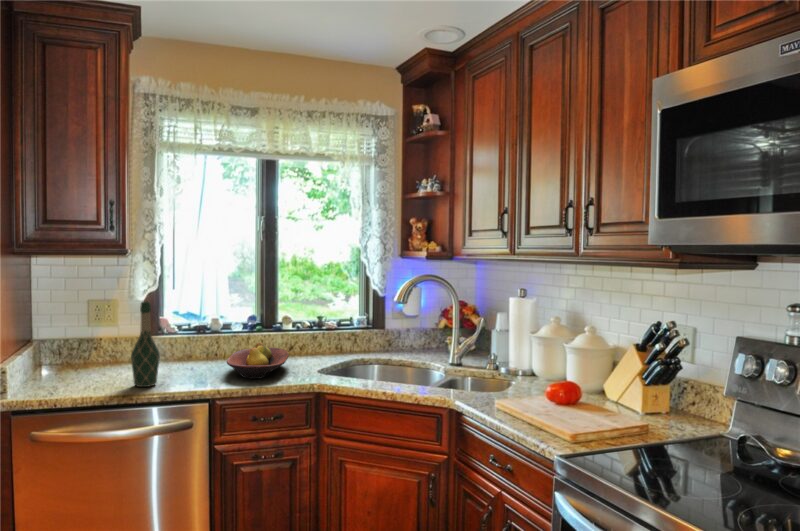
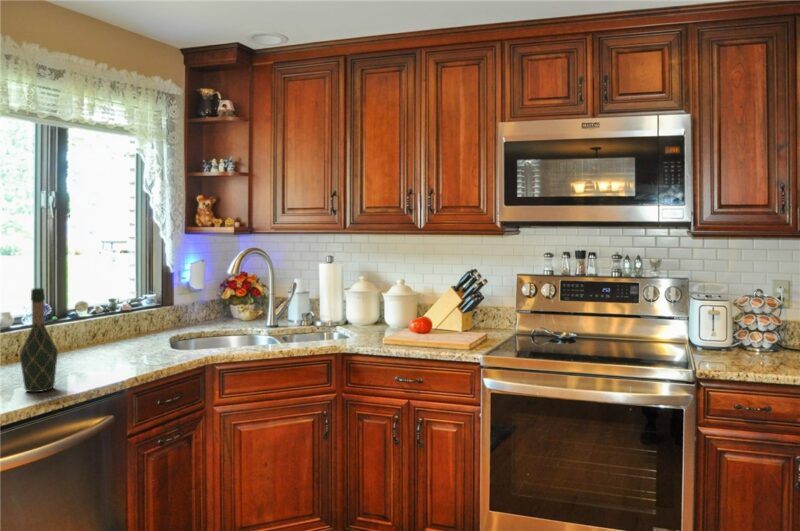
fruit bowl: present [227,342,289,379] -> none [77,328,165,365]

